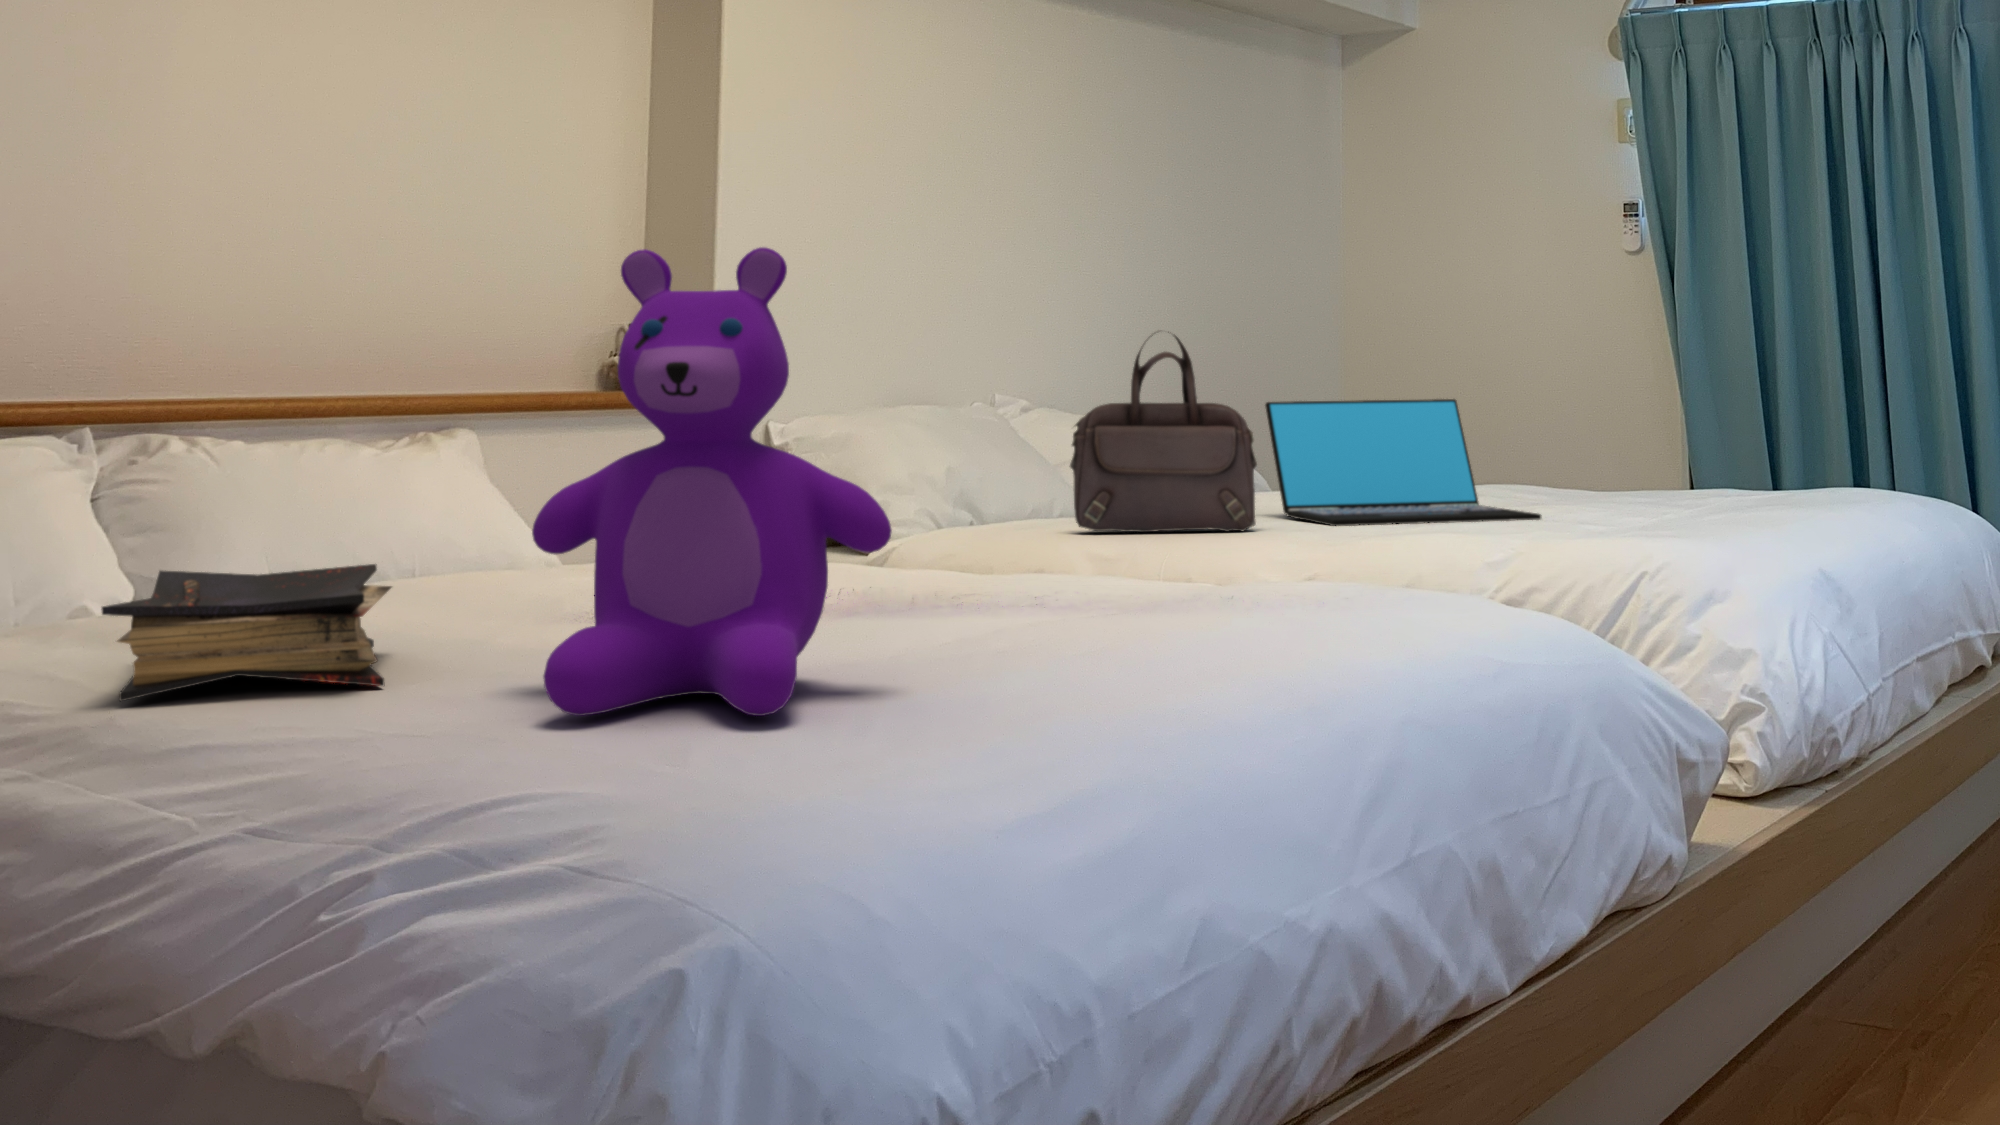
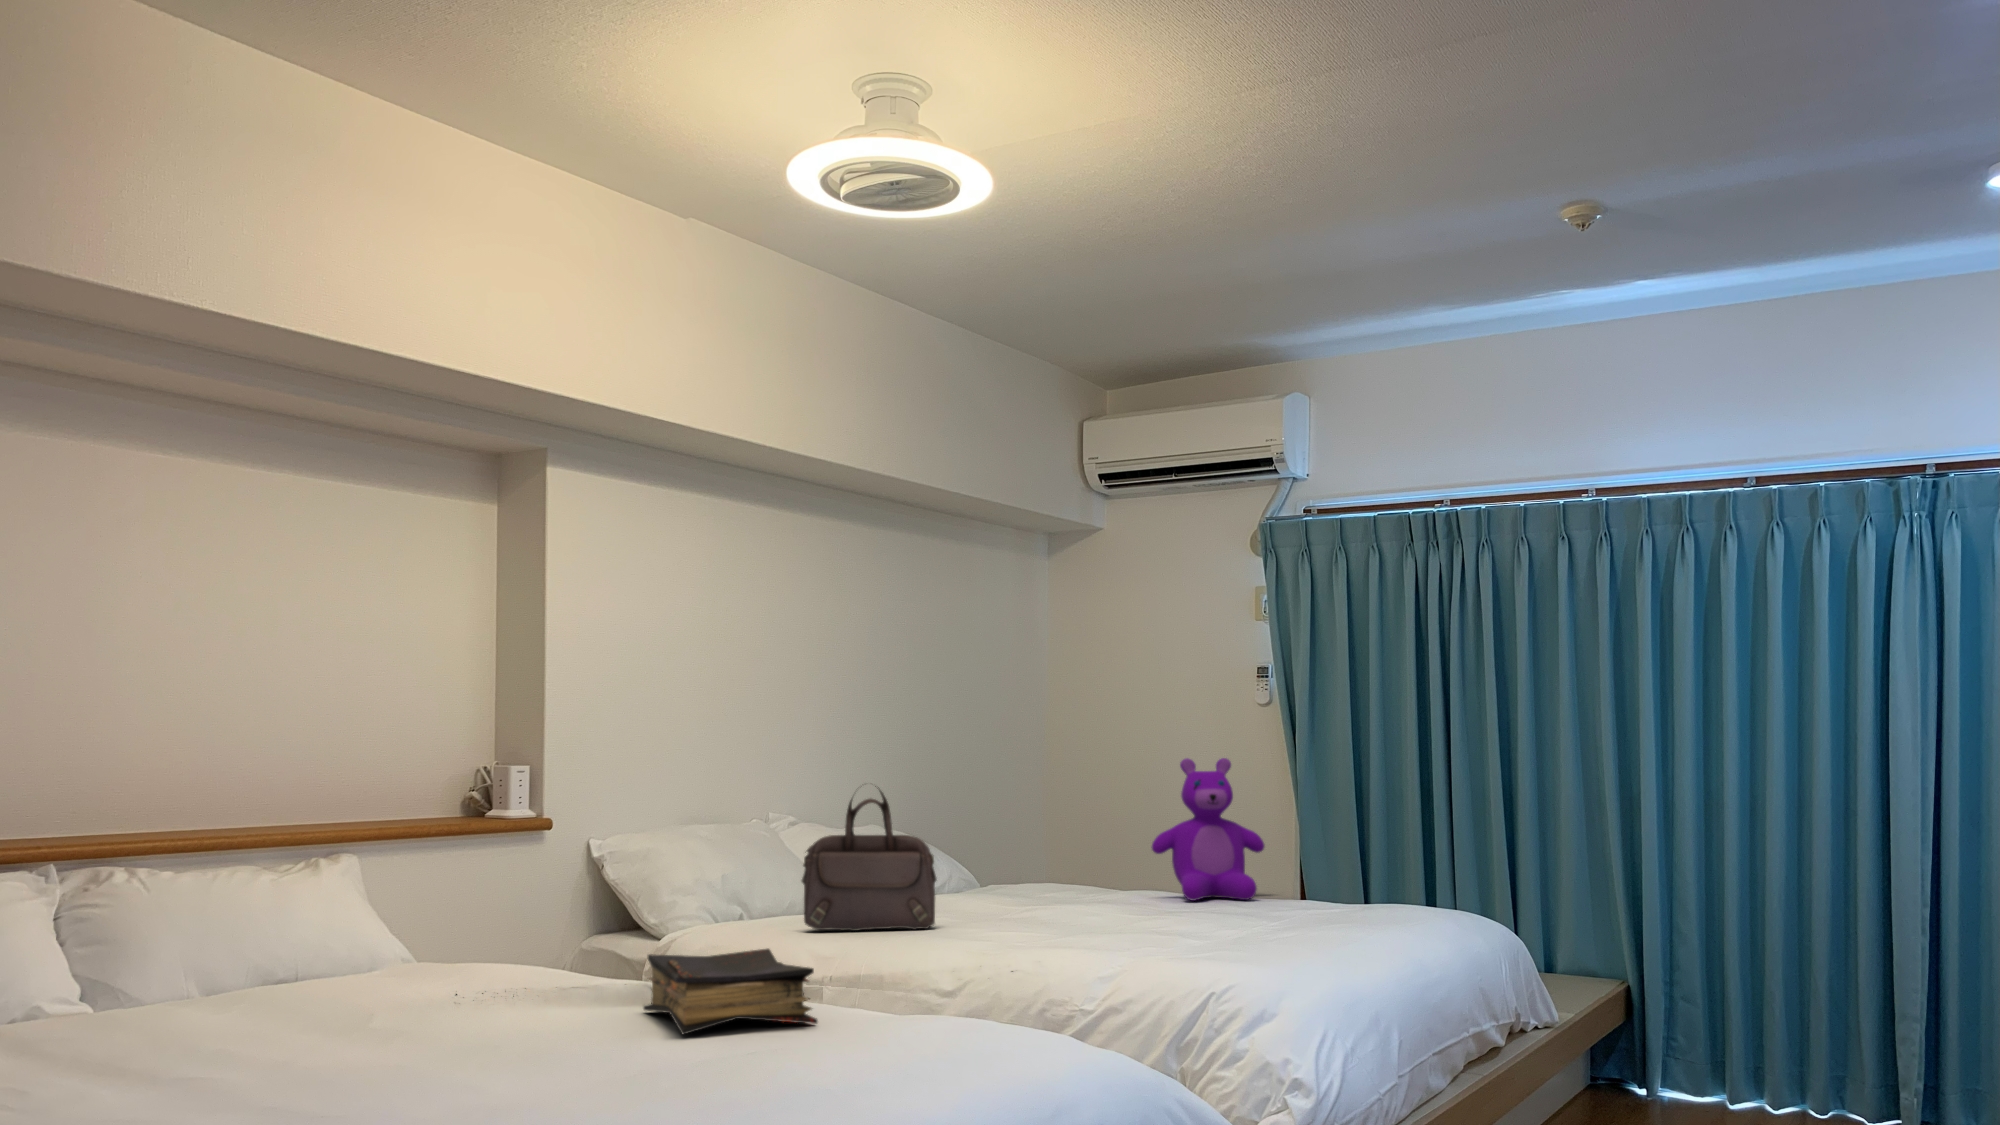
teddy bear: present [532,247,892,716] -> present [1152,758,1264,901]
laptop: present [1265,399,1541,526] -> none [957,825,1148,924]
book: present [101,564,392,702] -> present [643,949,818,1034]

